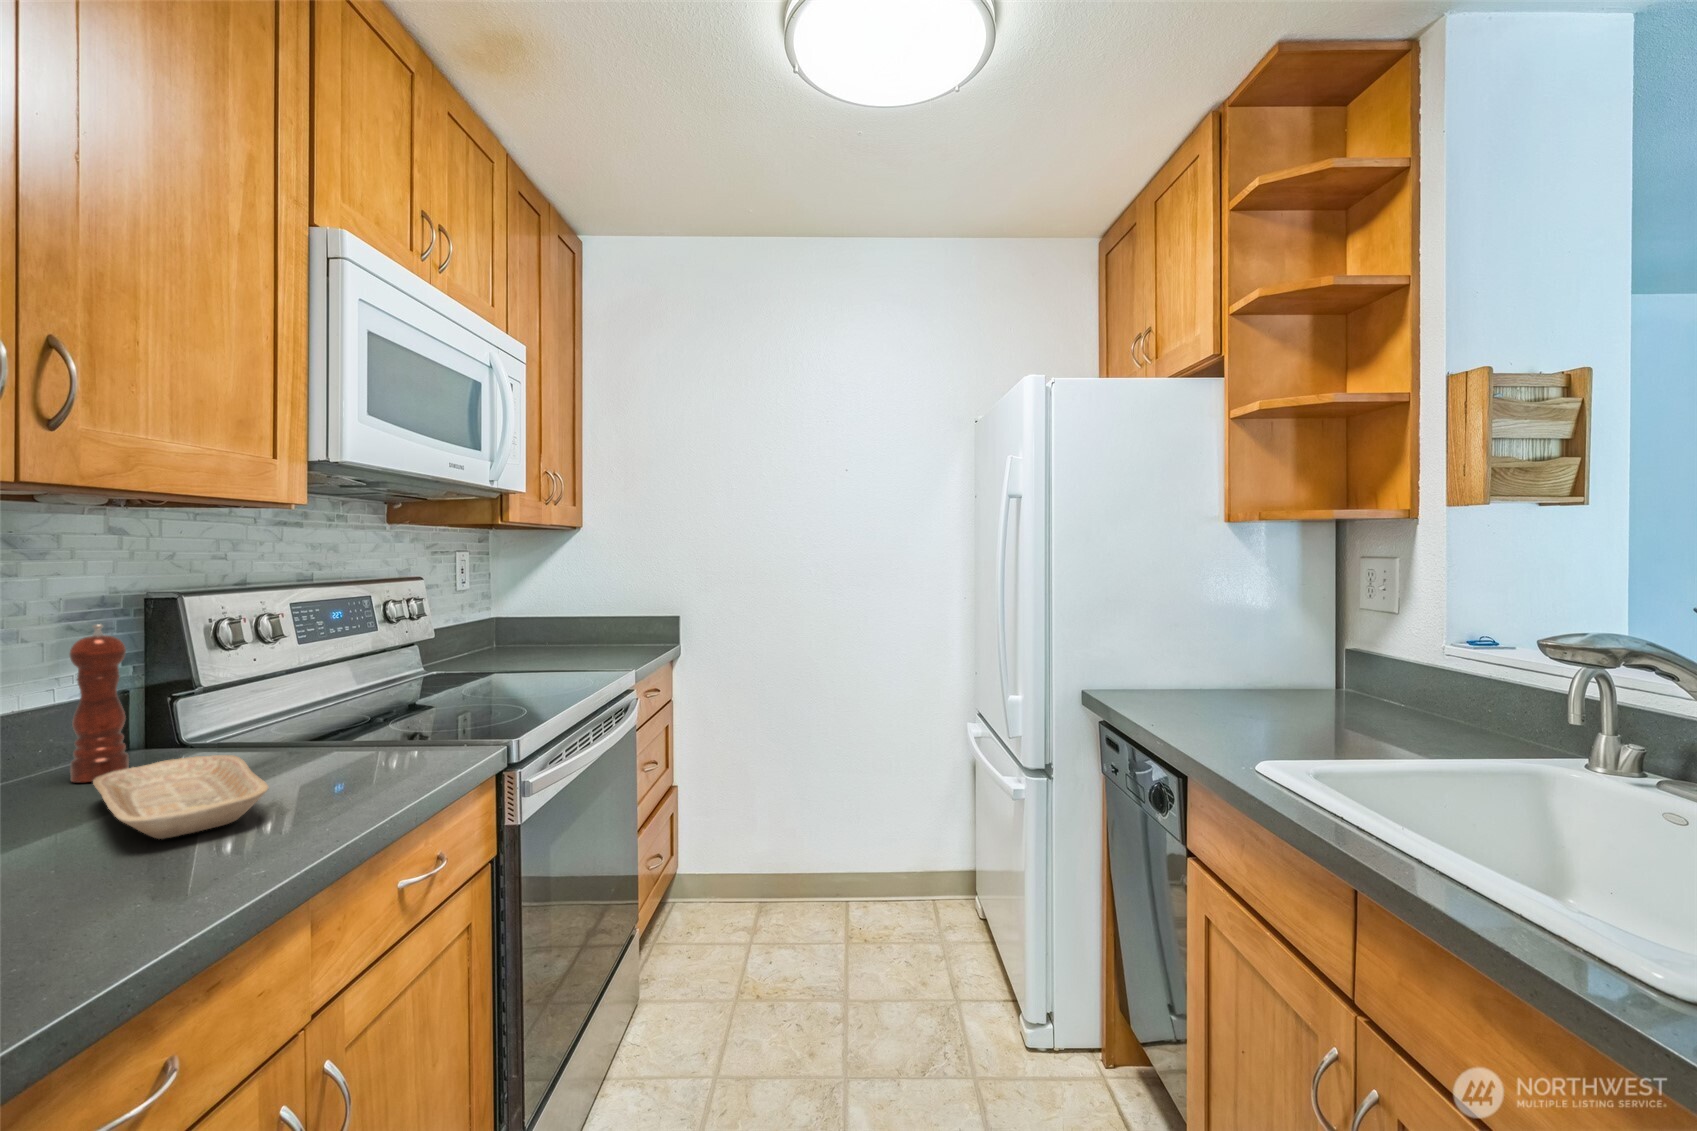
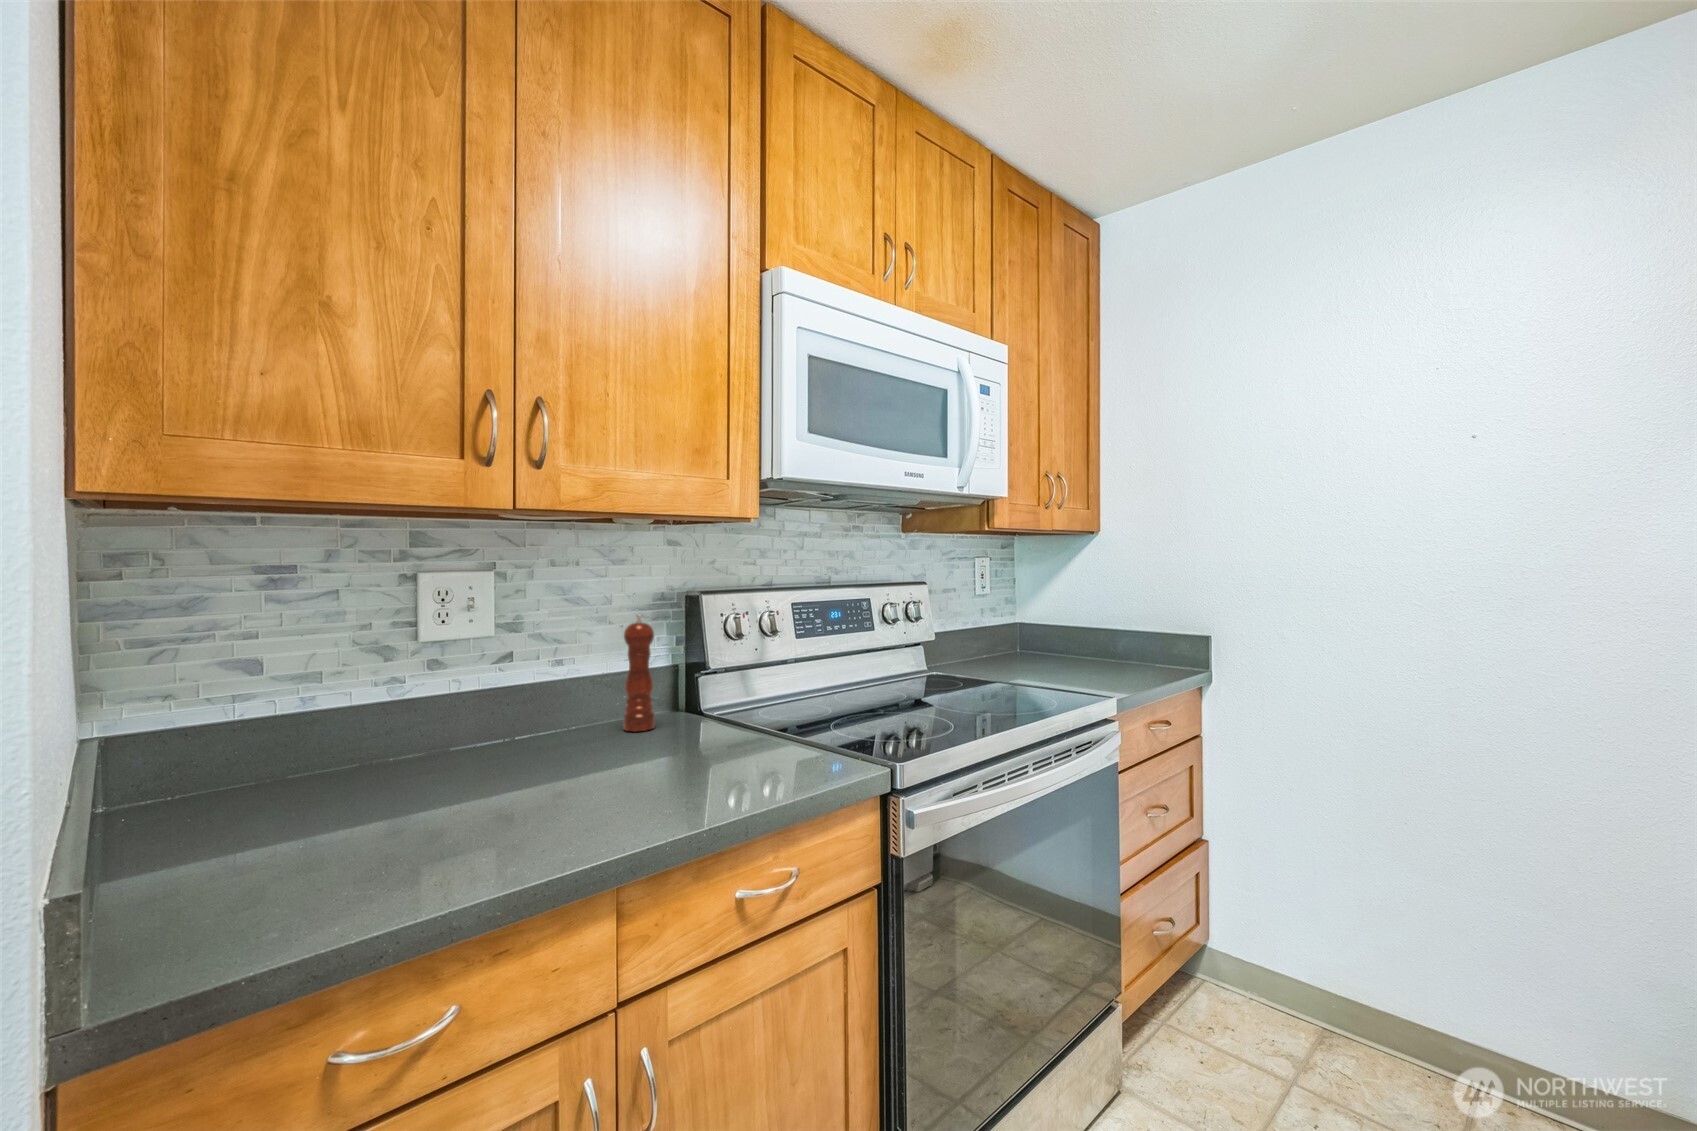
tray: present [93,755,269,839] -> none [546,725,683,796]

